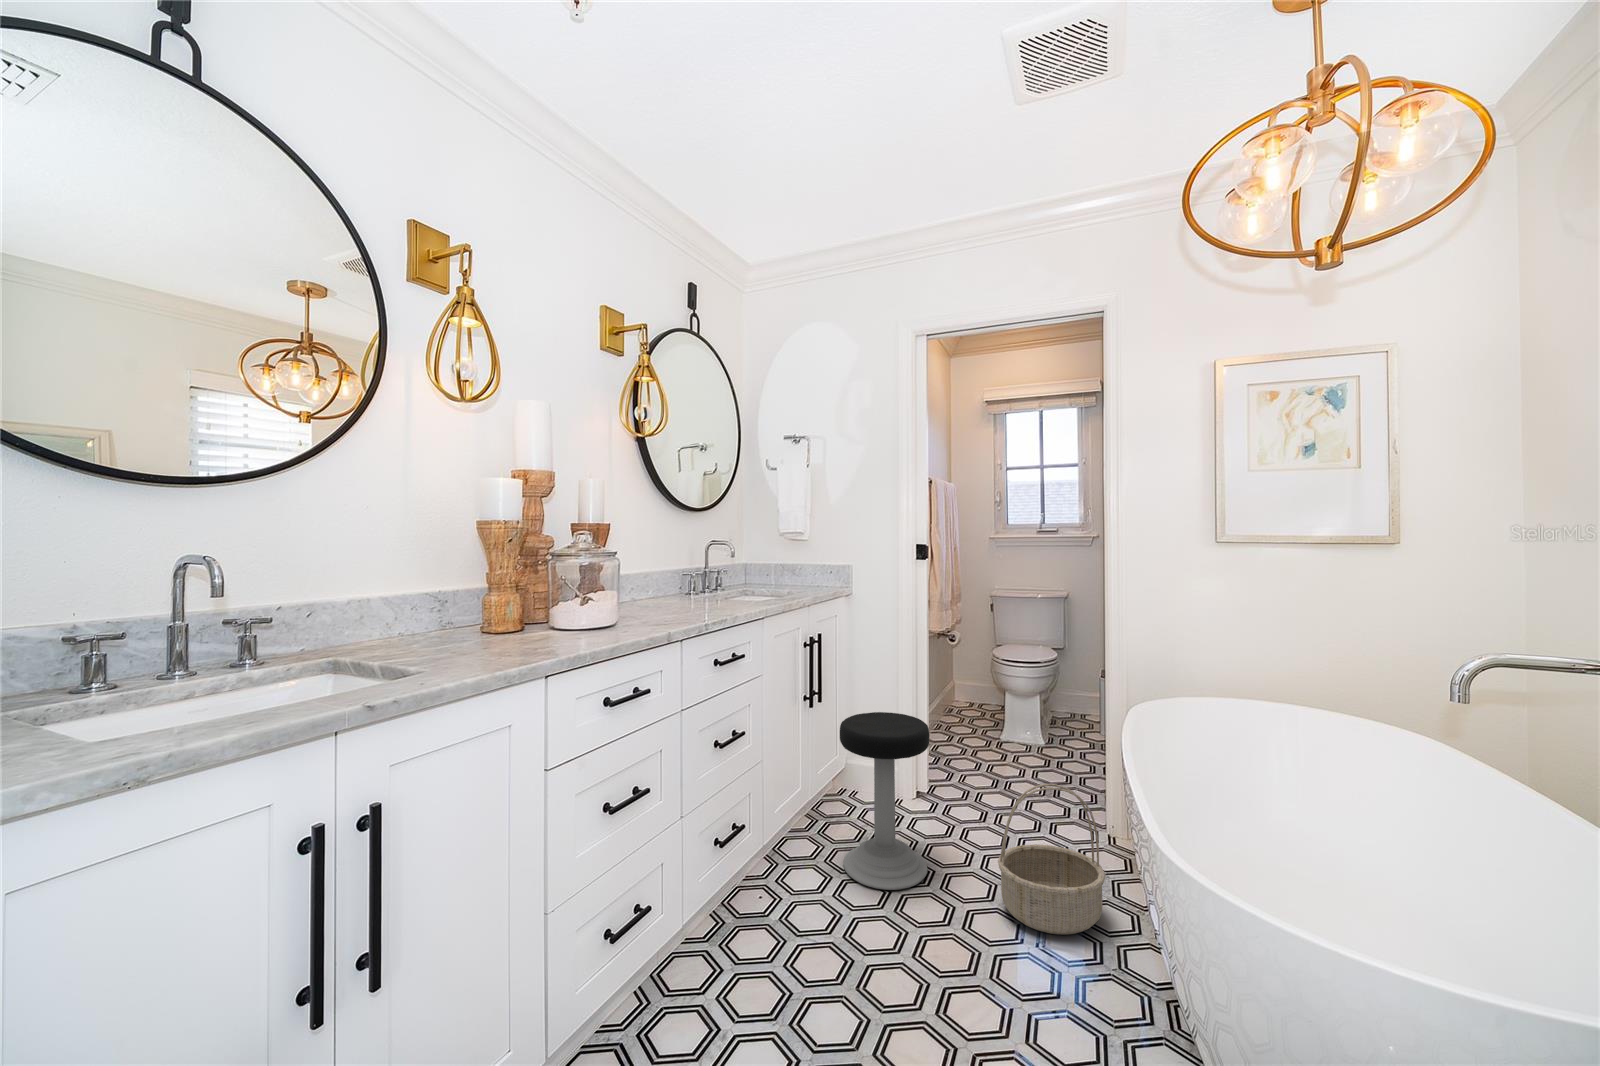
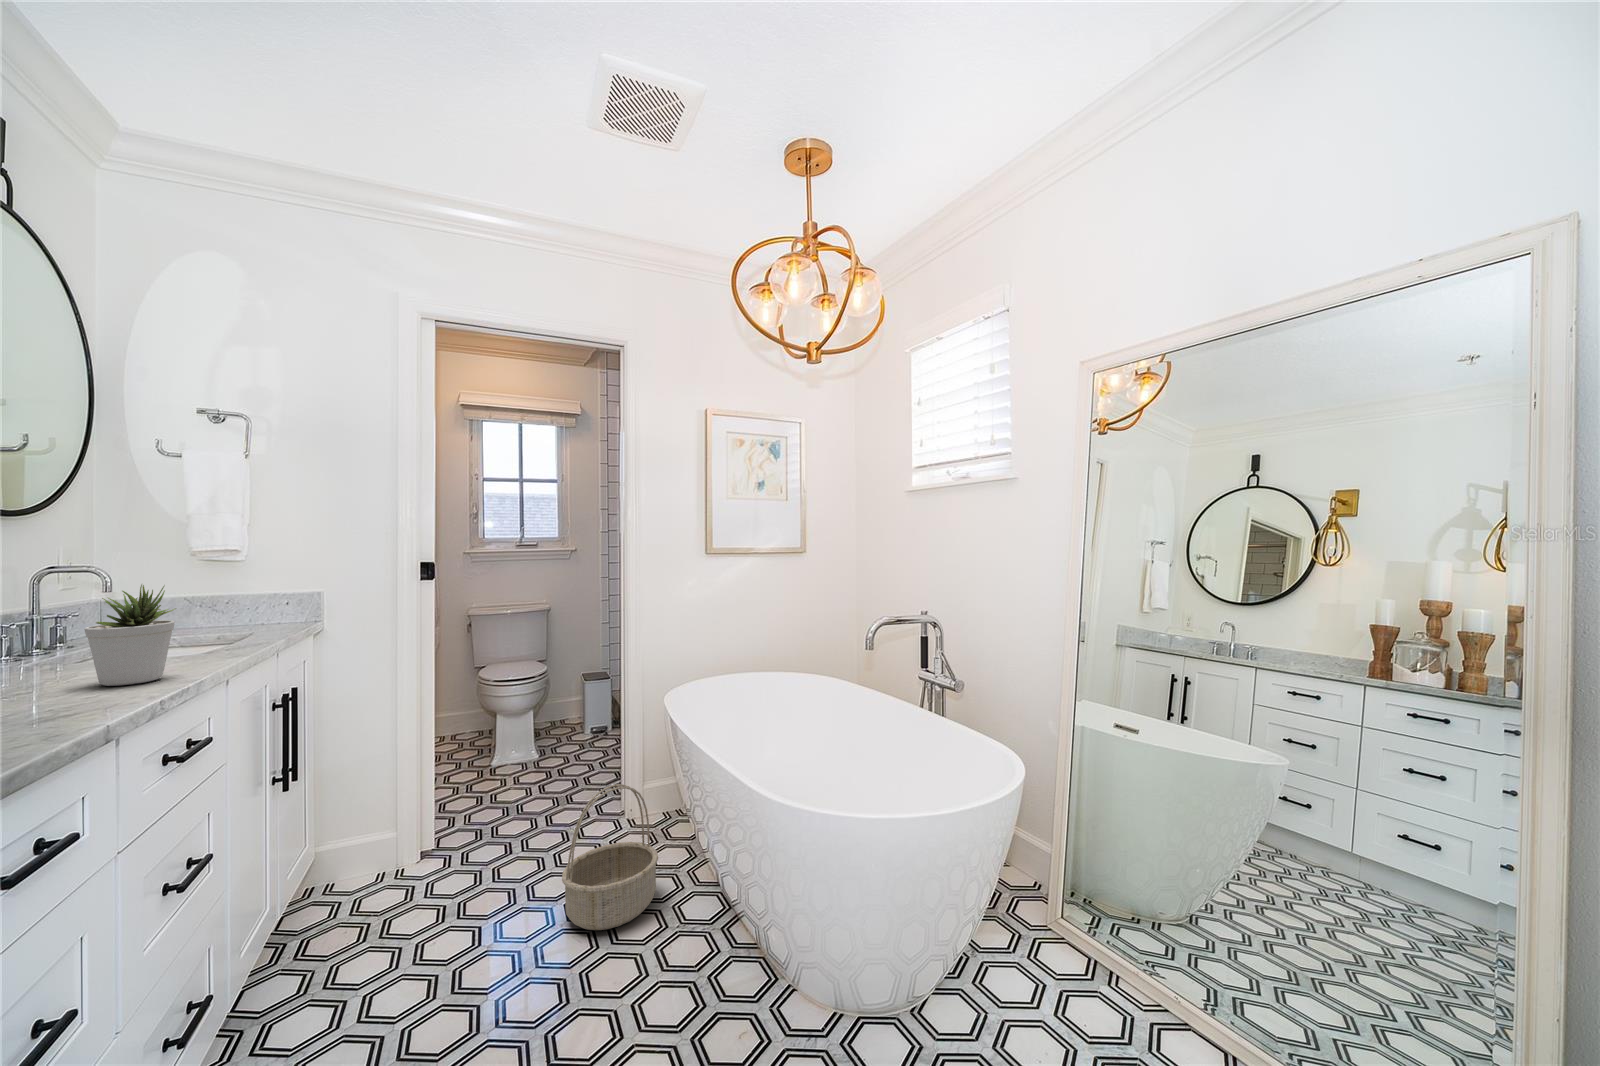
potted plant: none [688,550,728,614] -> present [84,585,176,686]
stool: present [840,712,929,890] -> none [351,761,476,983]

